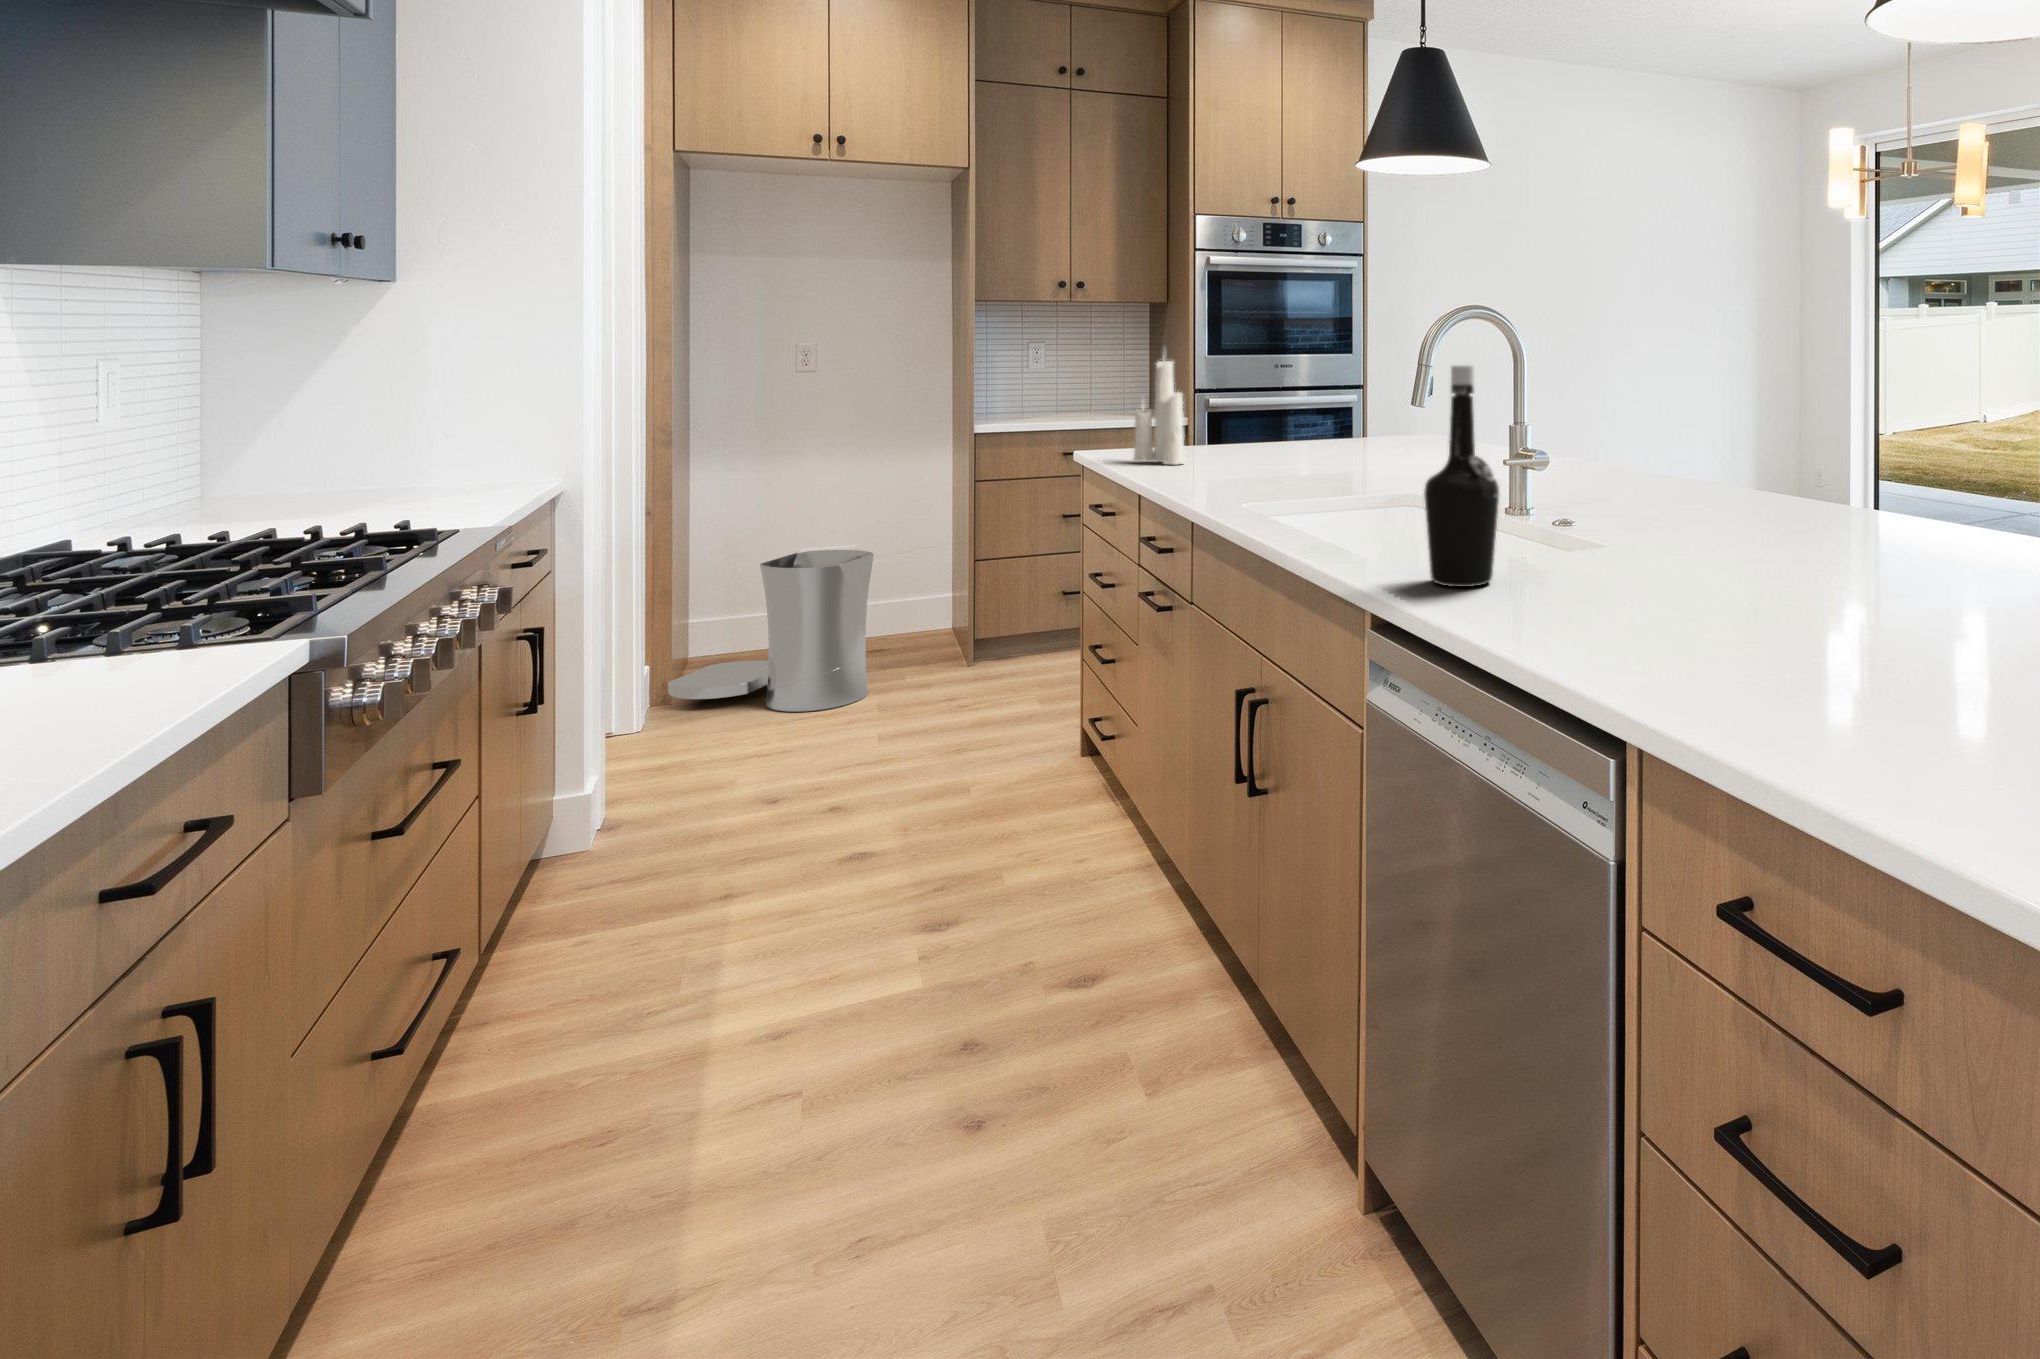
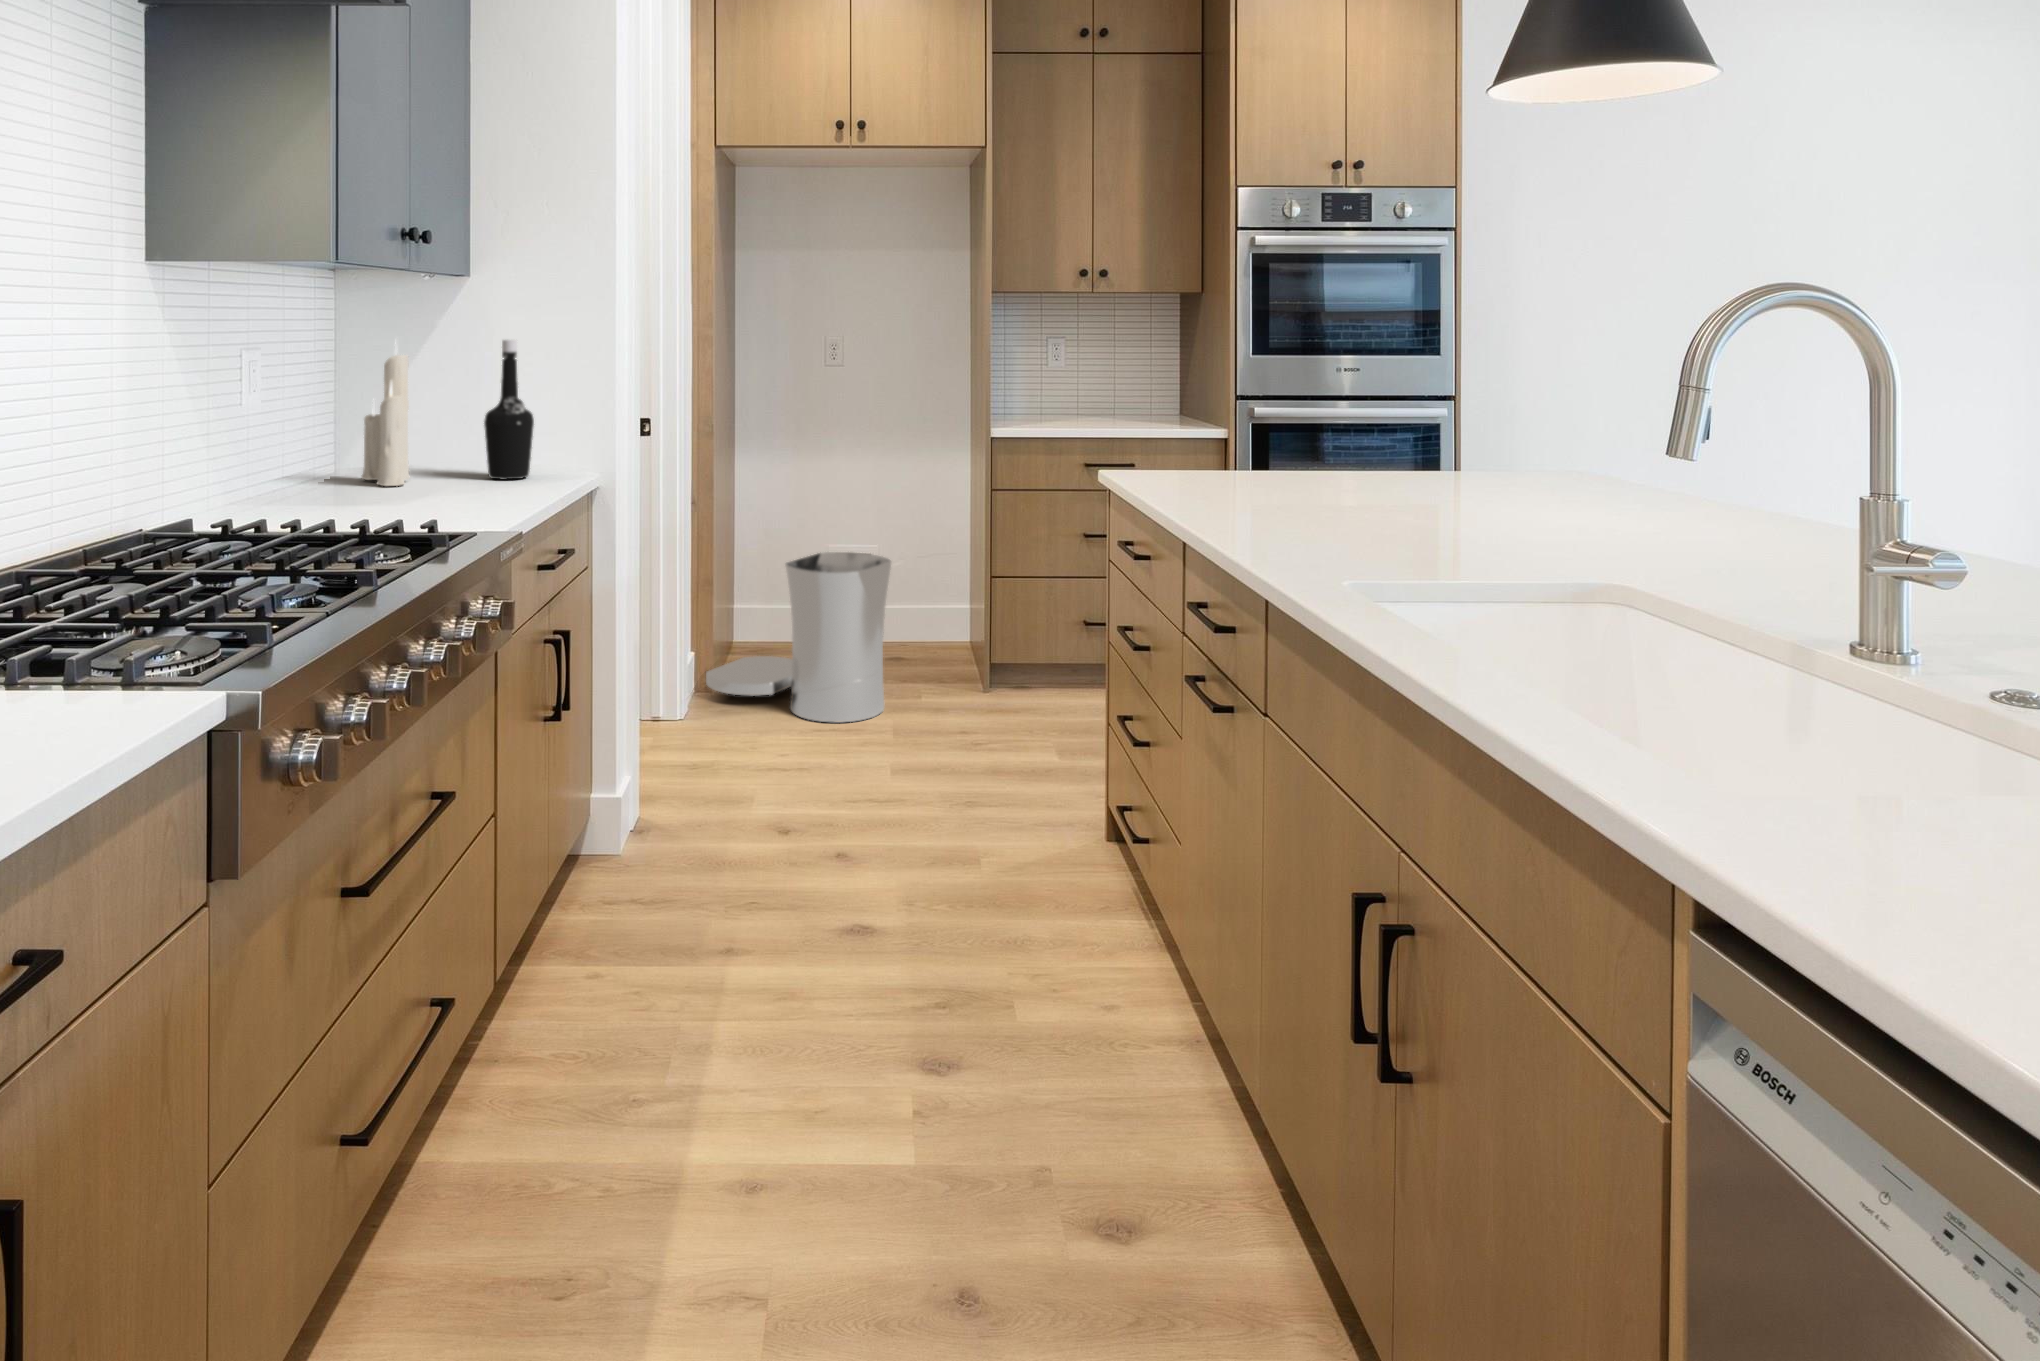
candle: present [1133,360,1186,465] -> present [361,346,409,486]
bottle: present [1424,365,1499,587] -> present [484,340,534,480]

